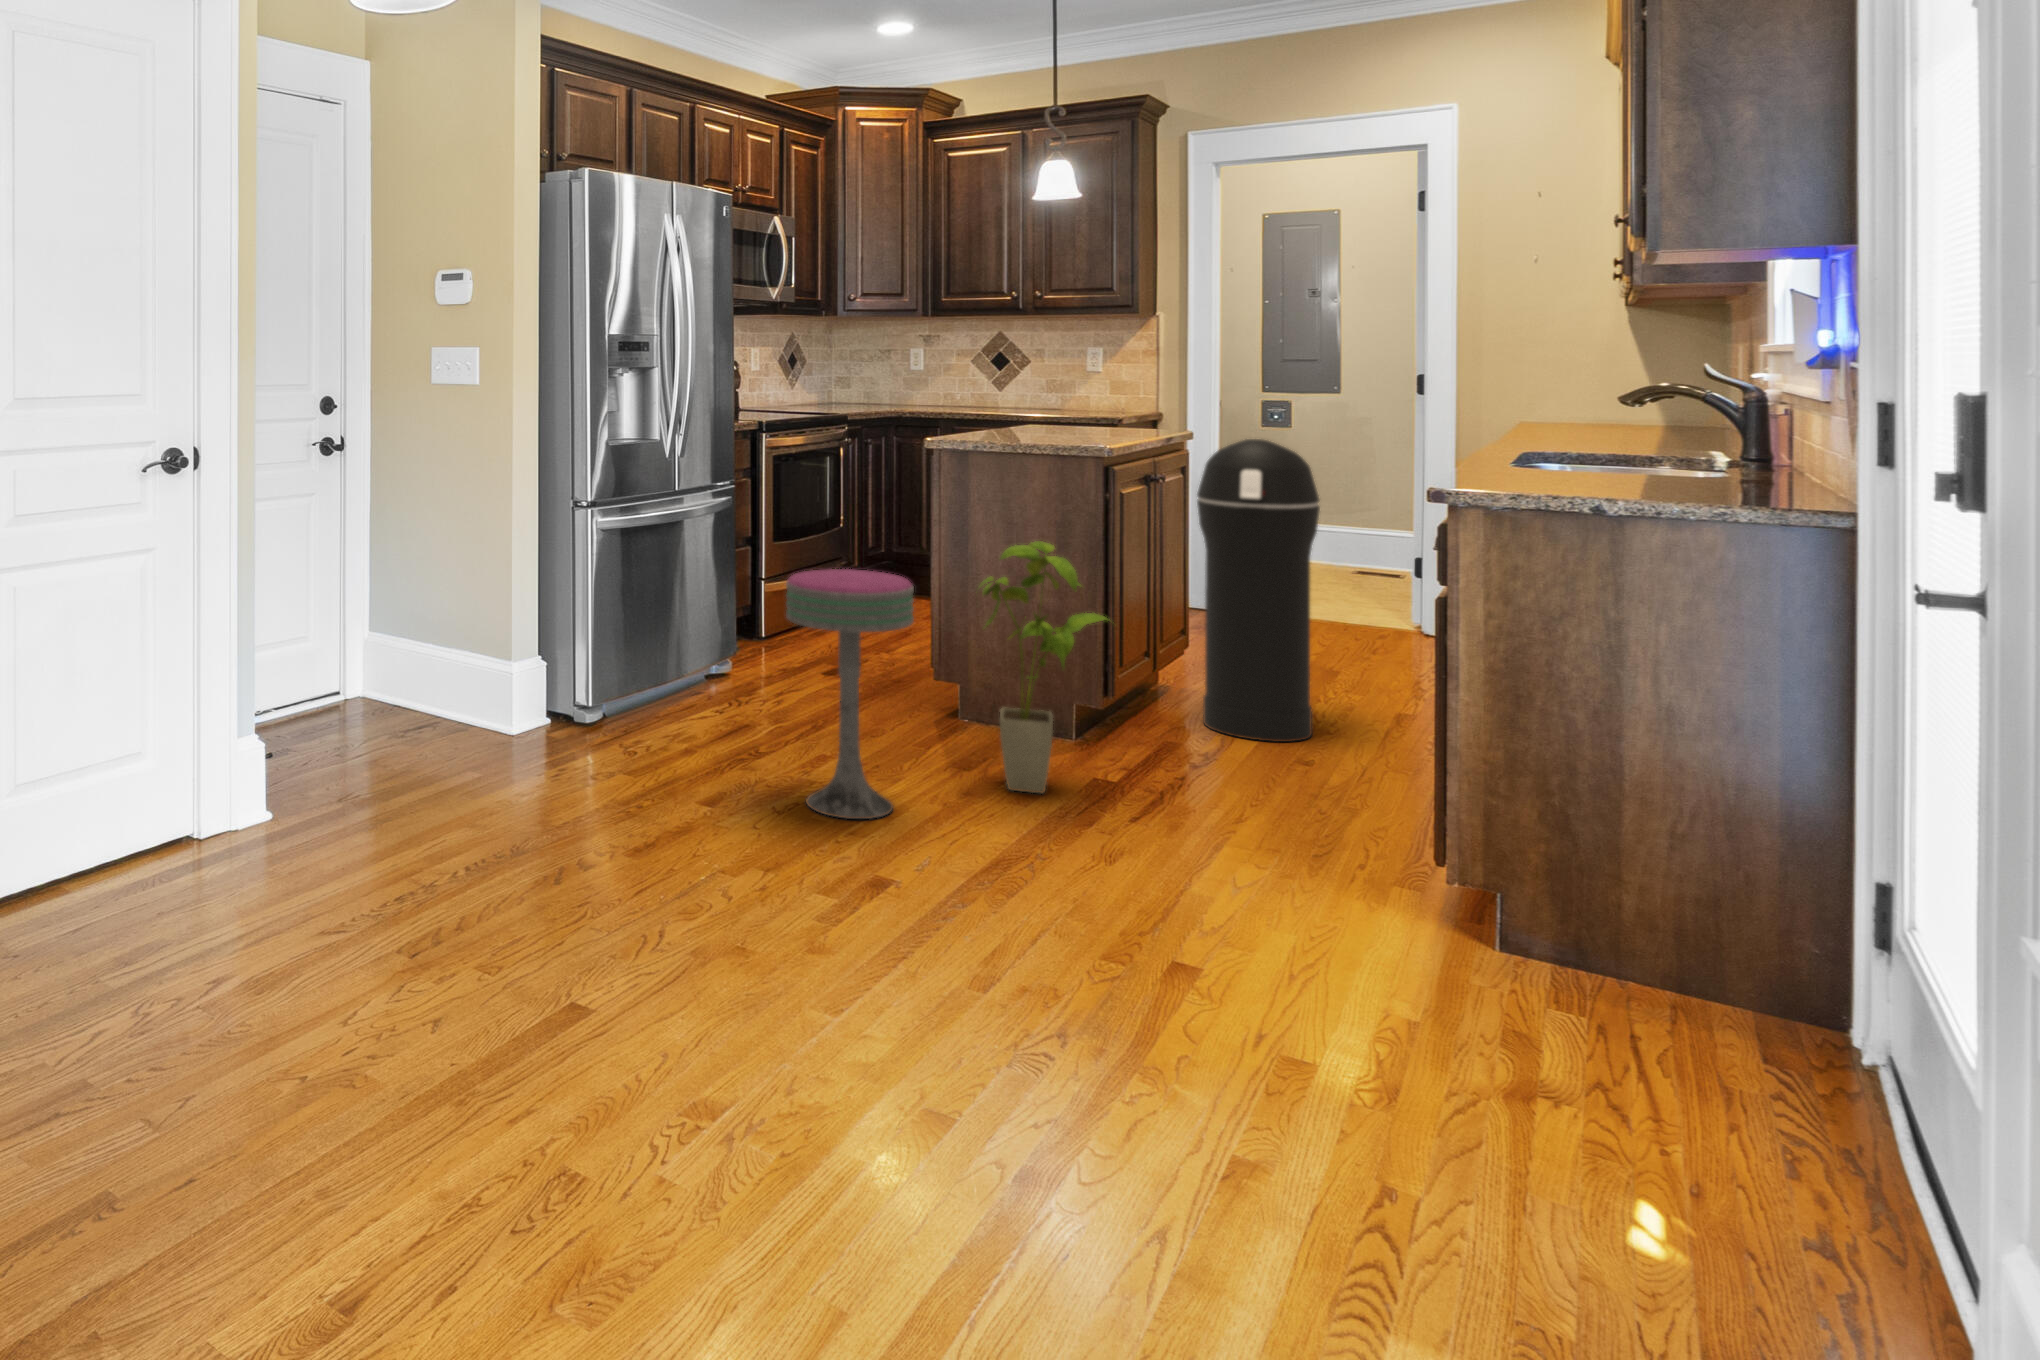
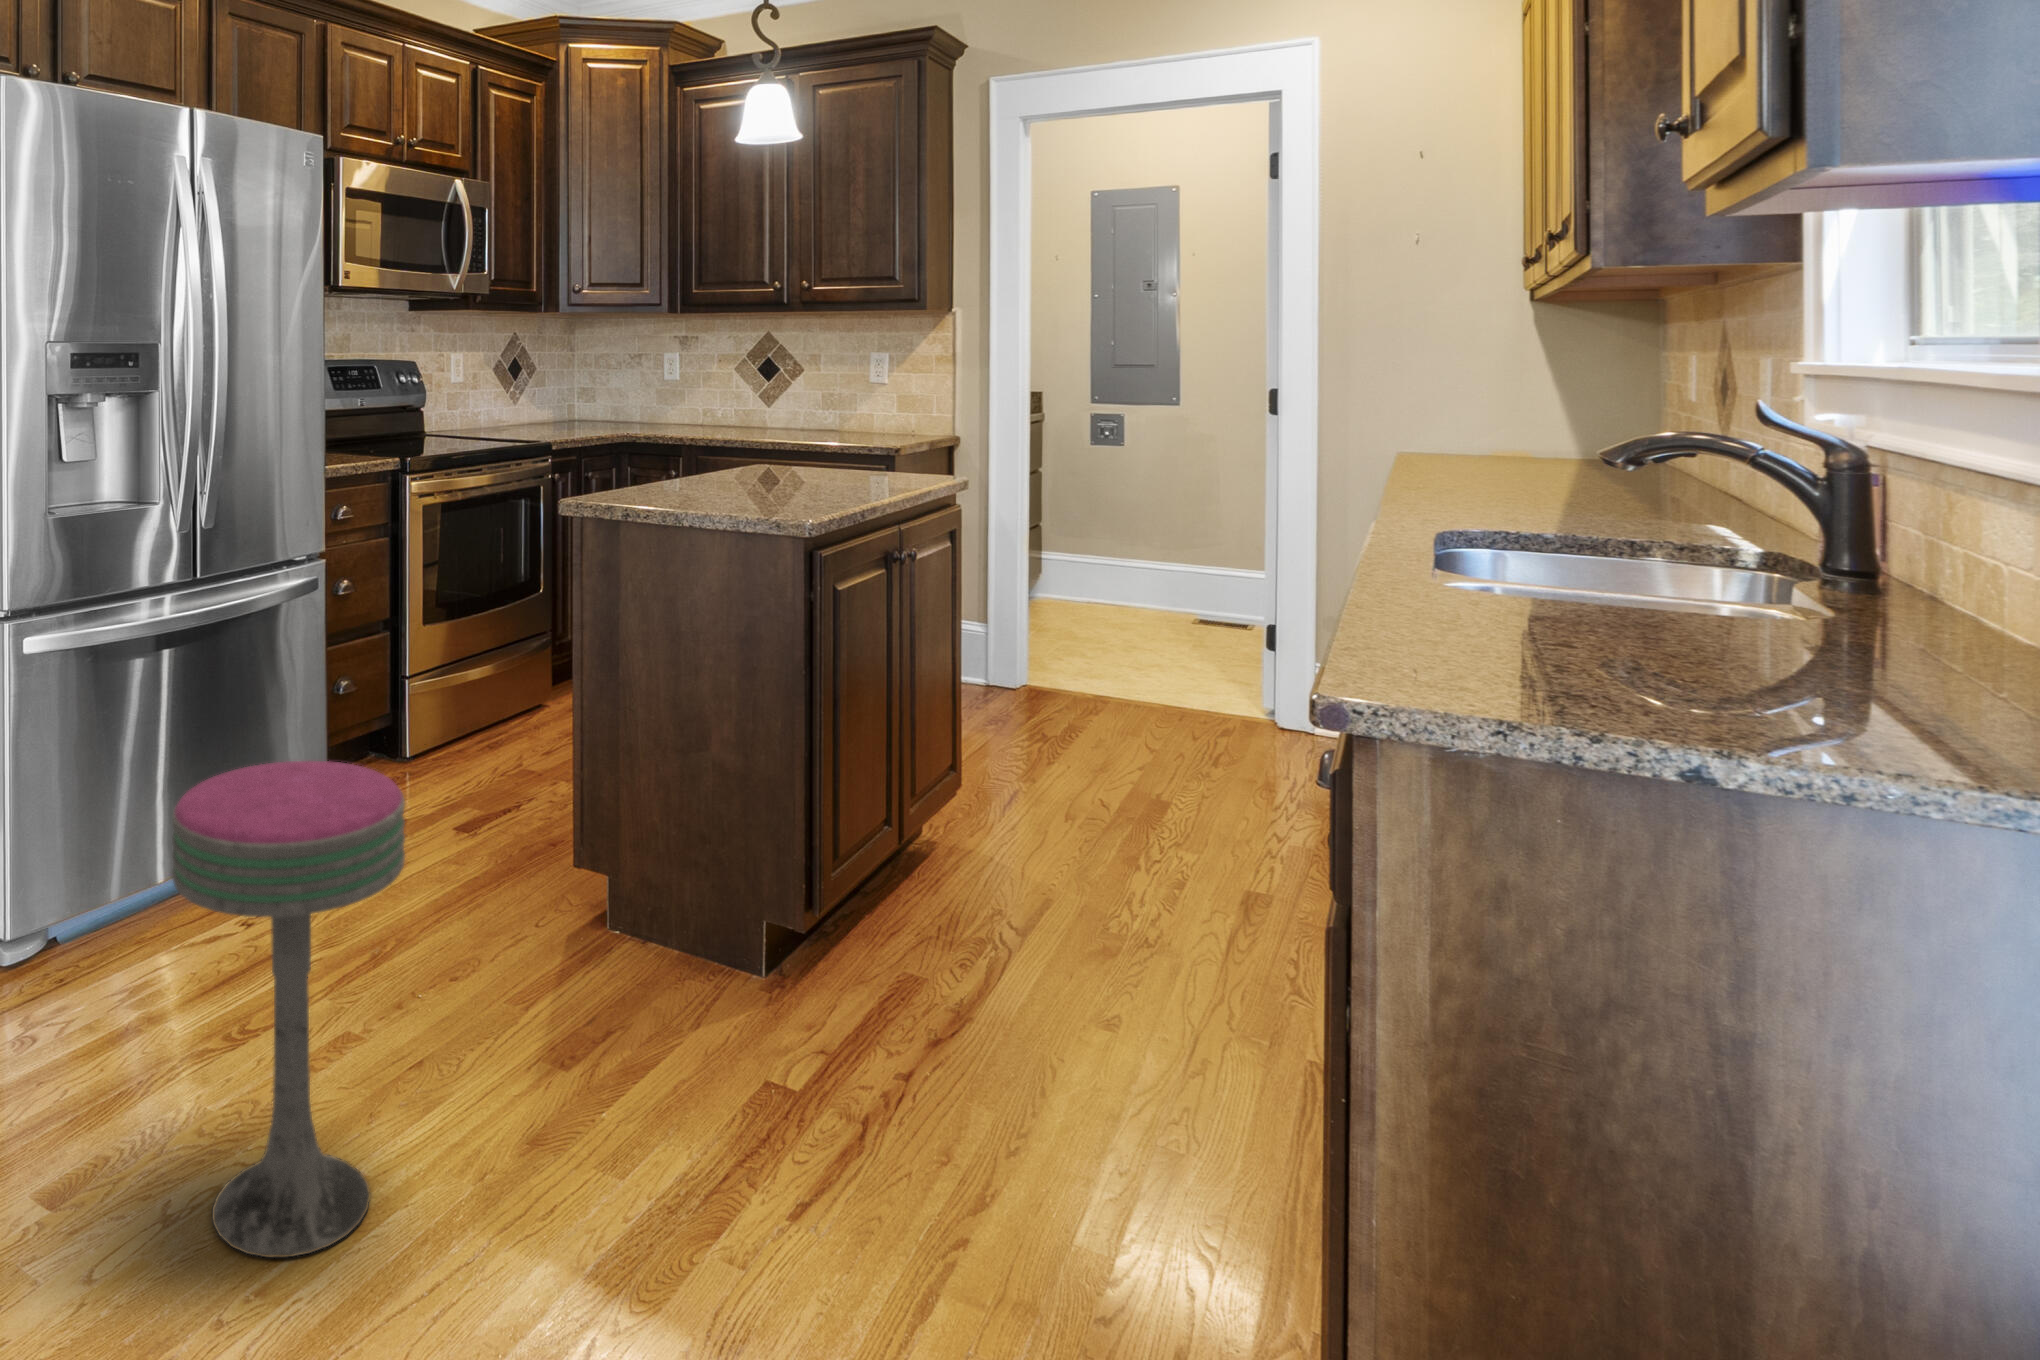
trash can: present [1197,439,1320,742] -> none [955,504,1134,979]
house plant: present [981,541,1114,793] -> none [556,706,787,1150]

